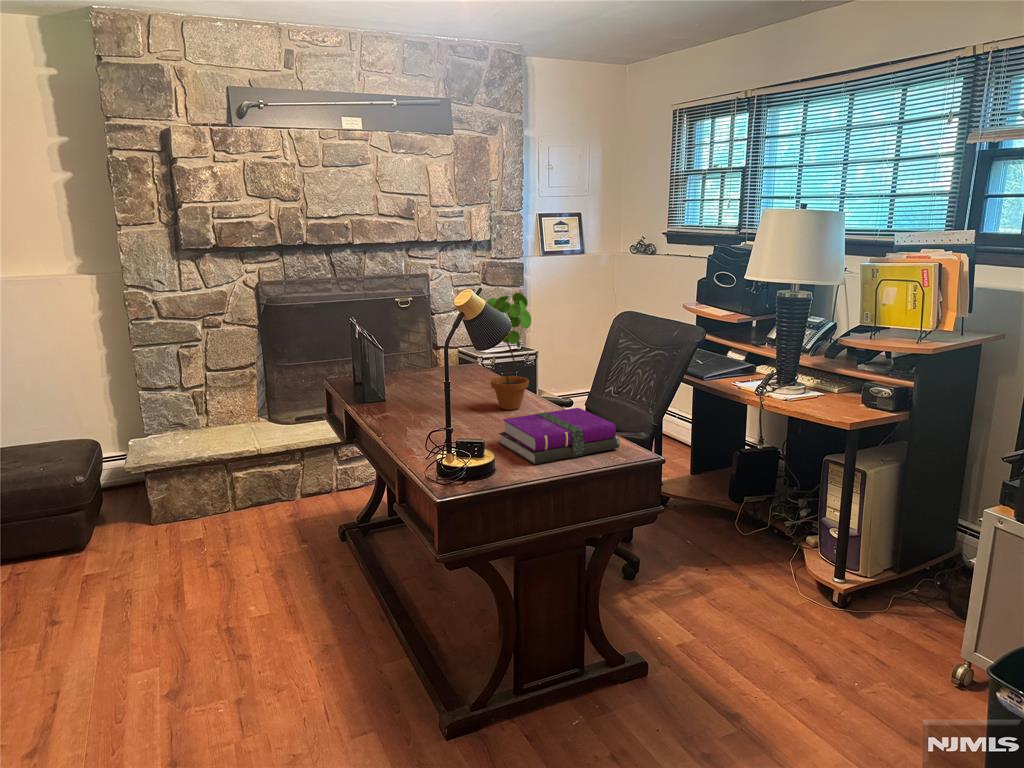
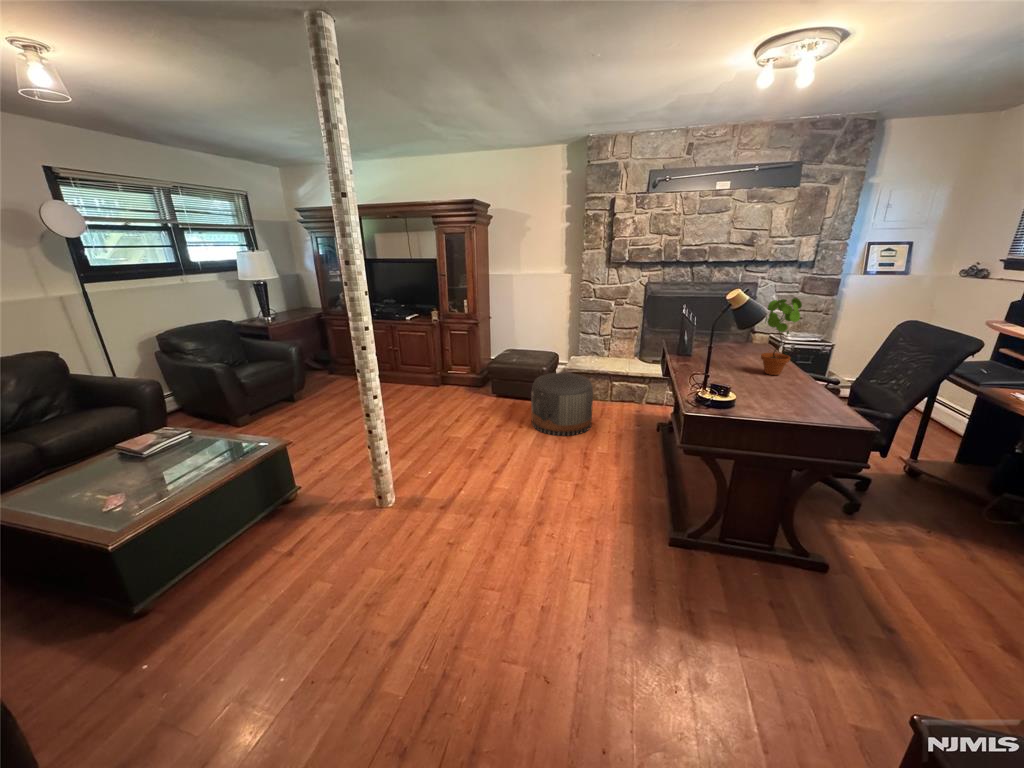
notebook: present [499,408,620,464] -> none [747,377,839,413]
pouf: none [64,475,216,618] -> present [531,373,593,436]

